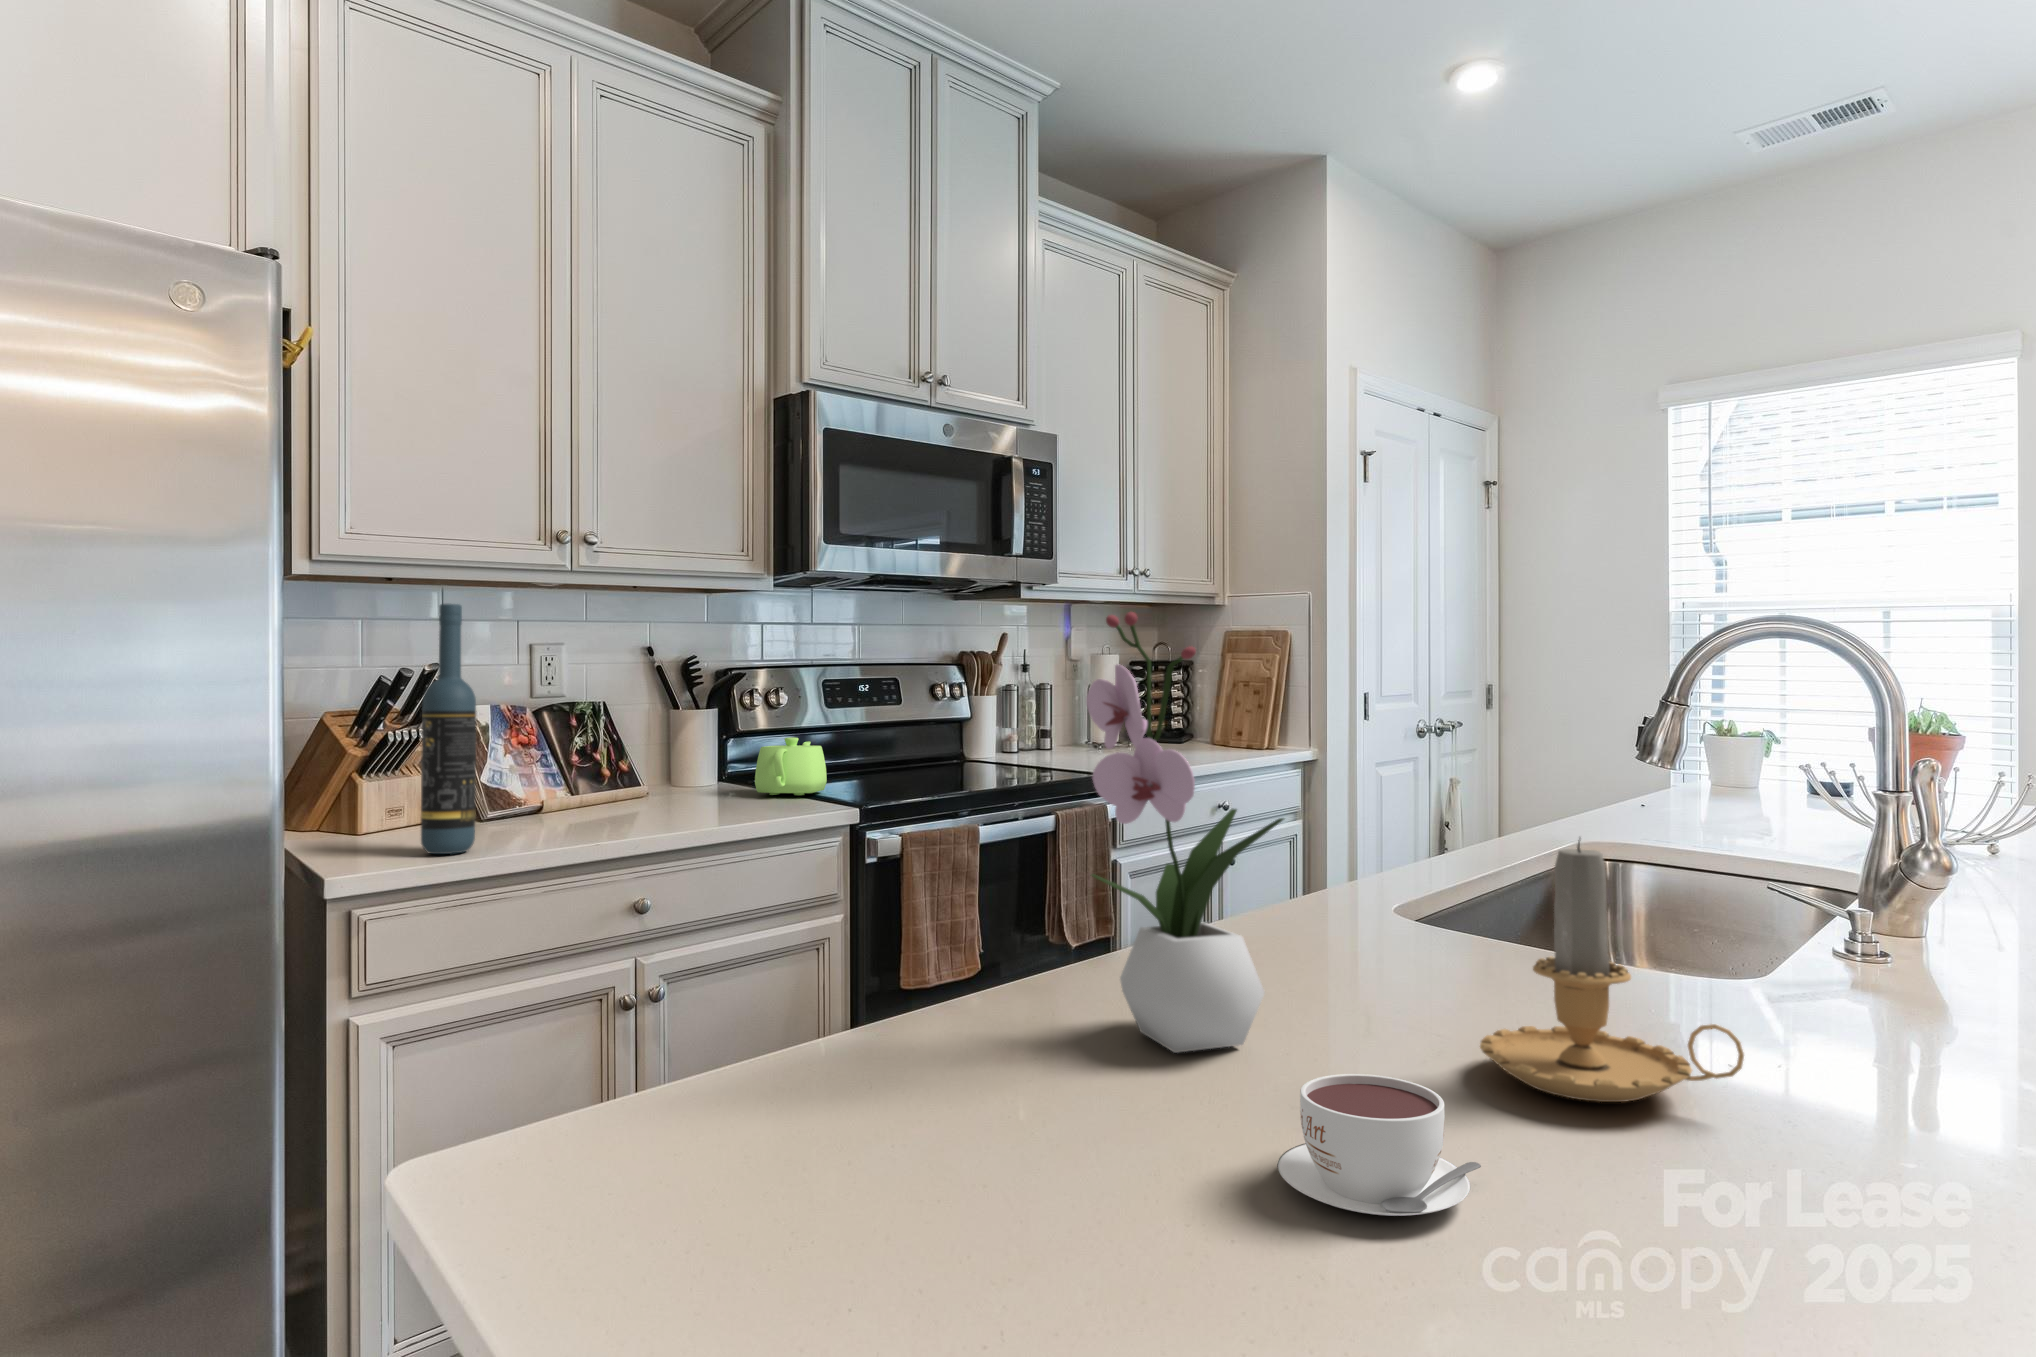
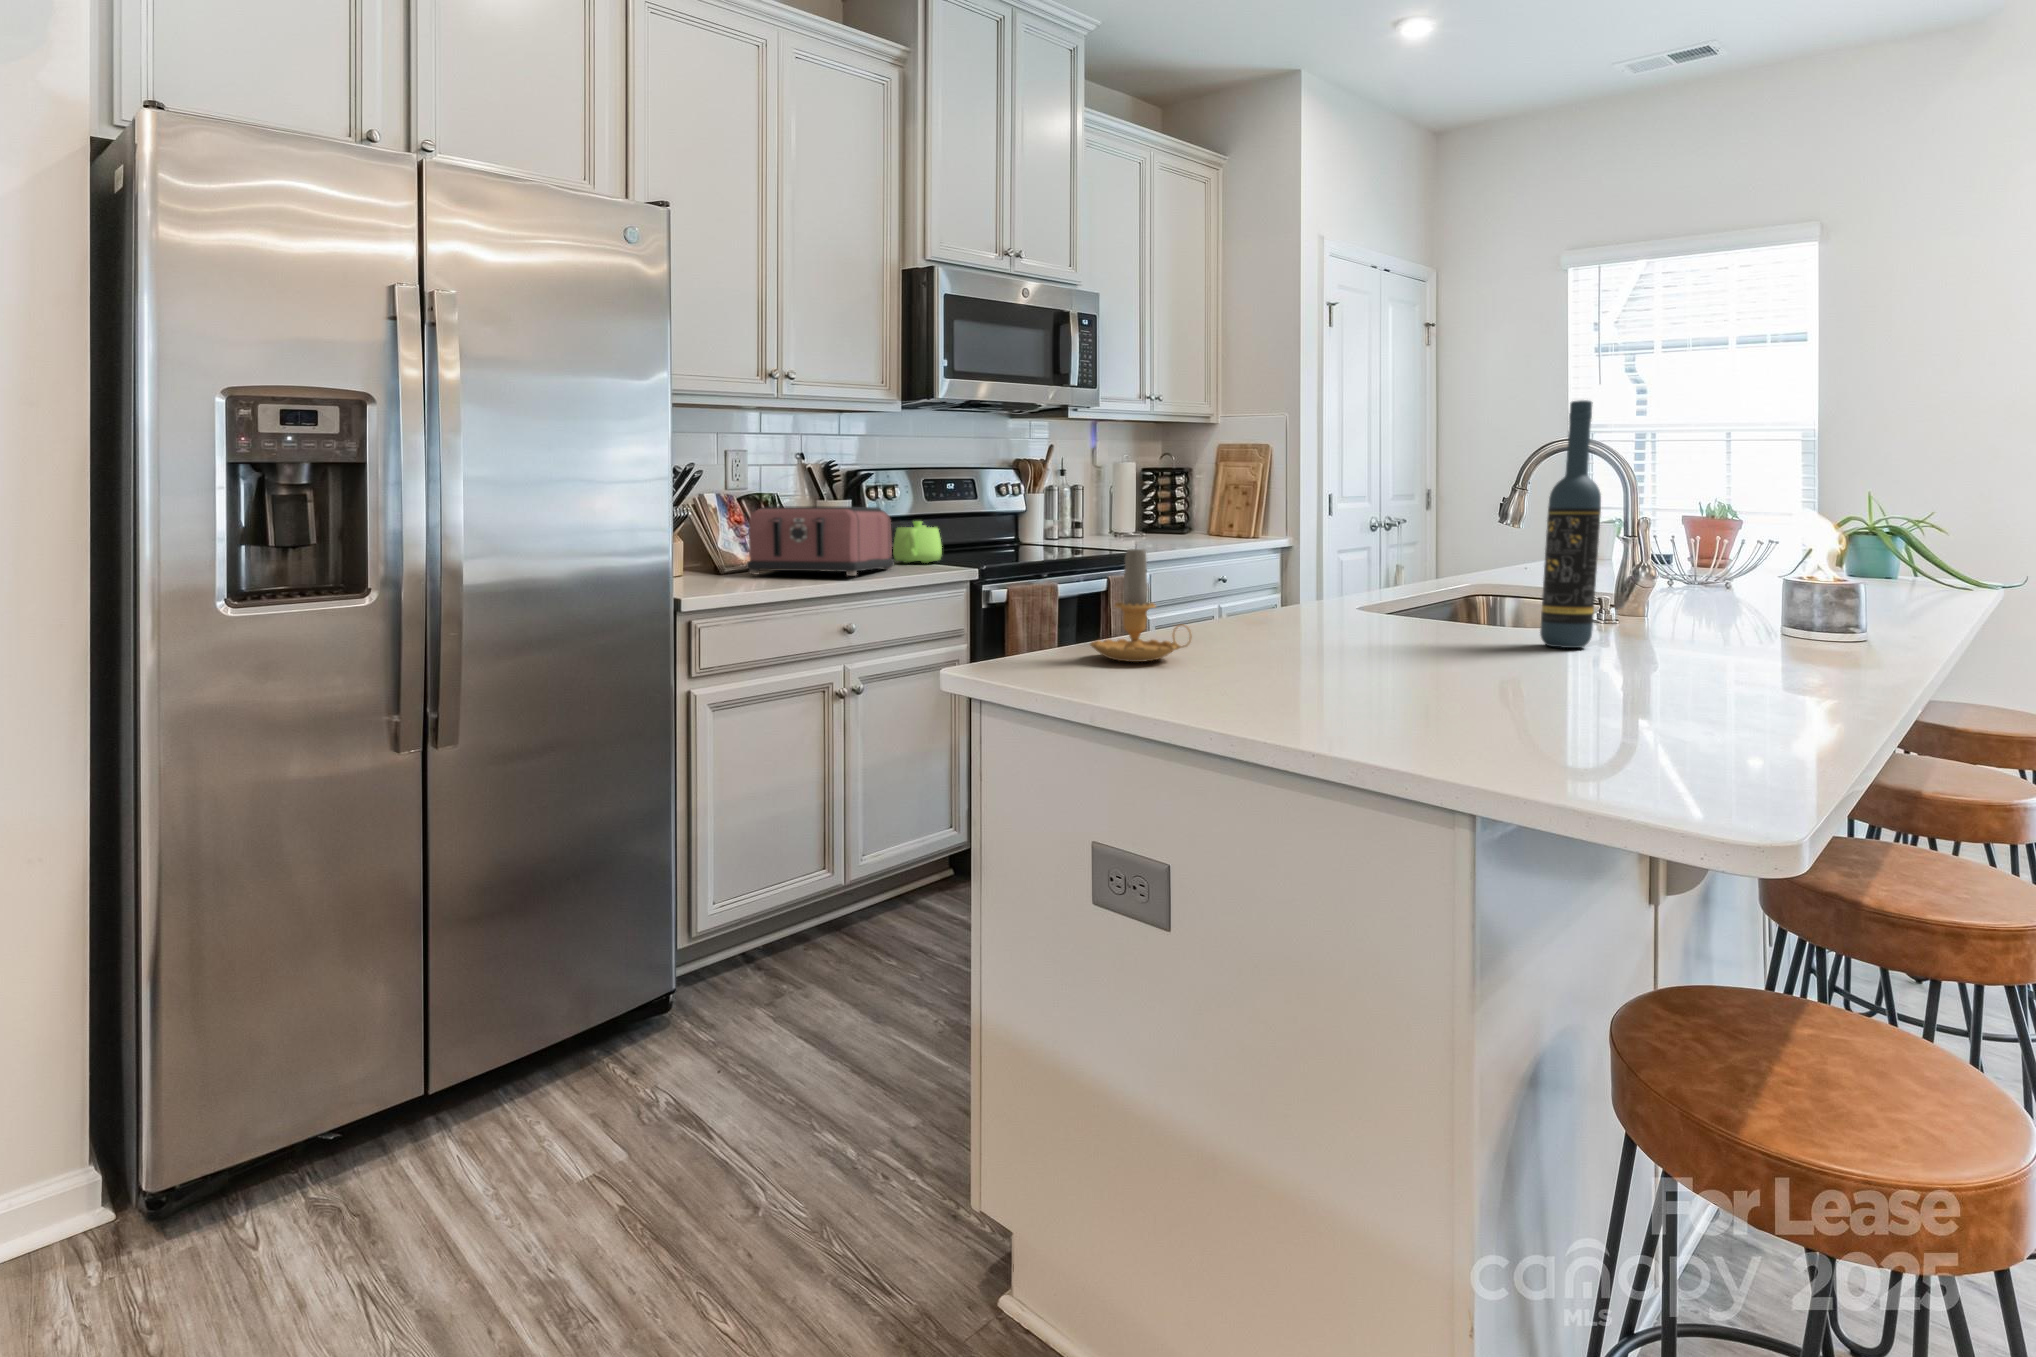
wine bottle: present [421,604,476,854] -> present [1540,400,1601,648]
flower arrangement: present [1086,612,1284,1053] -> none [1212,432,1309,644]
toaster: none [510,722,745,825] -> present [746,506,894,576]
candle: present [1480,840,1744,1102] -> present [1090,548,1192,662]
coffee cup: present [1277,1074,1481,1216] -> none [1310,629,1391,671]

